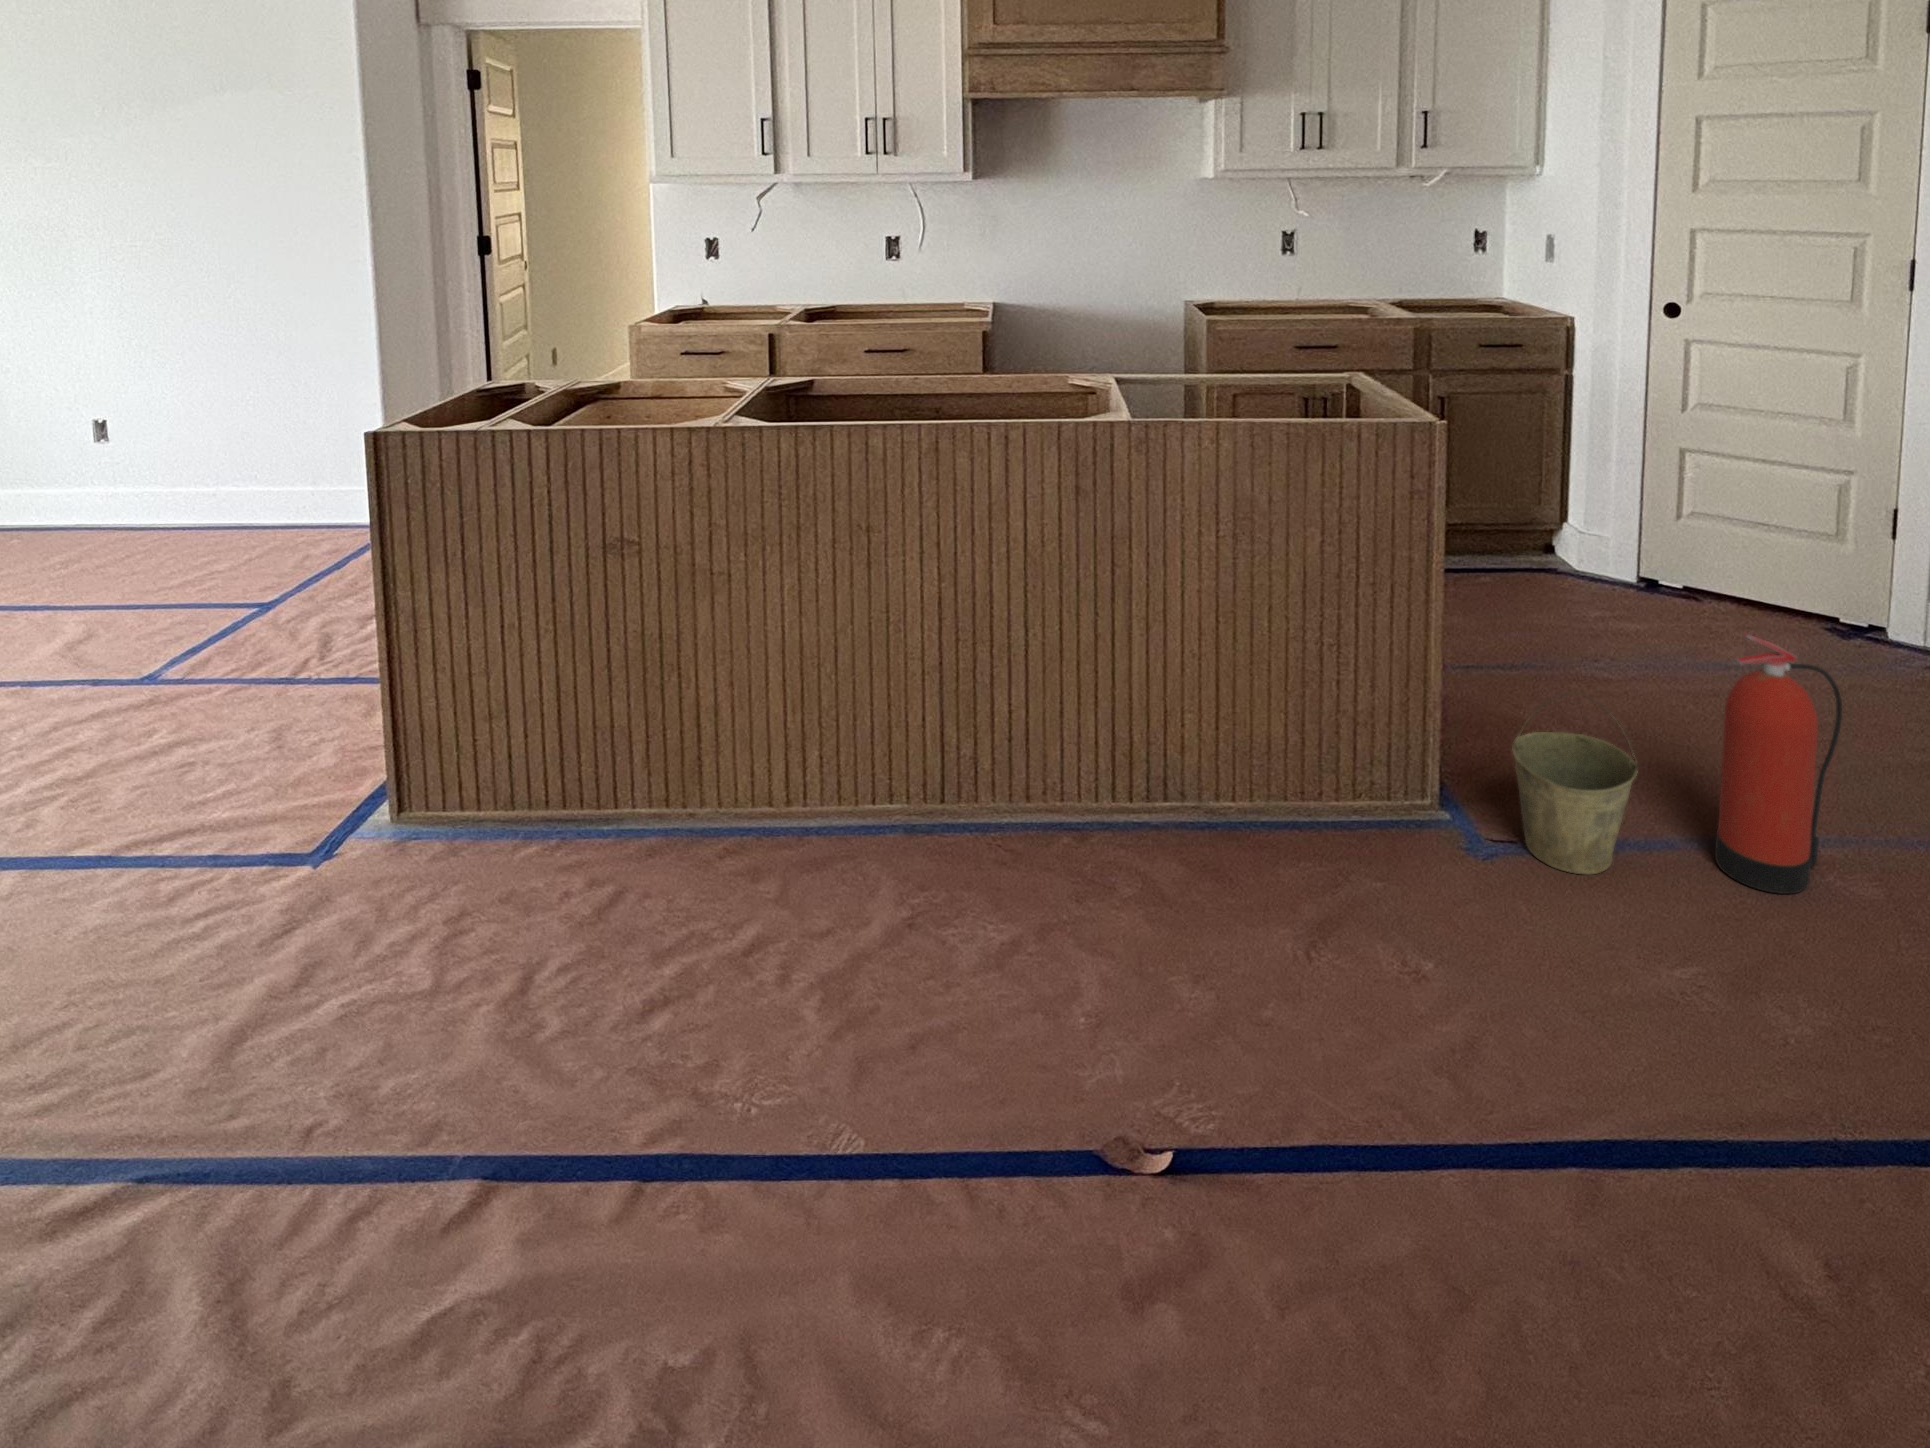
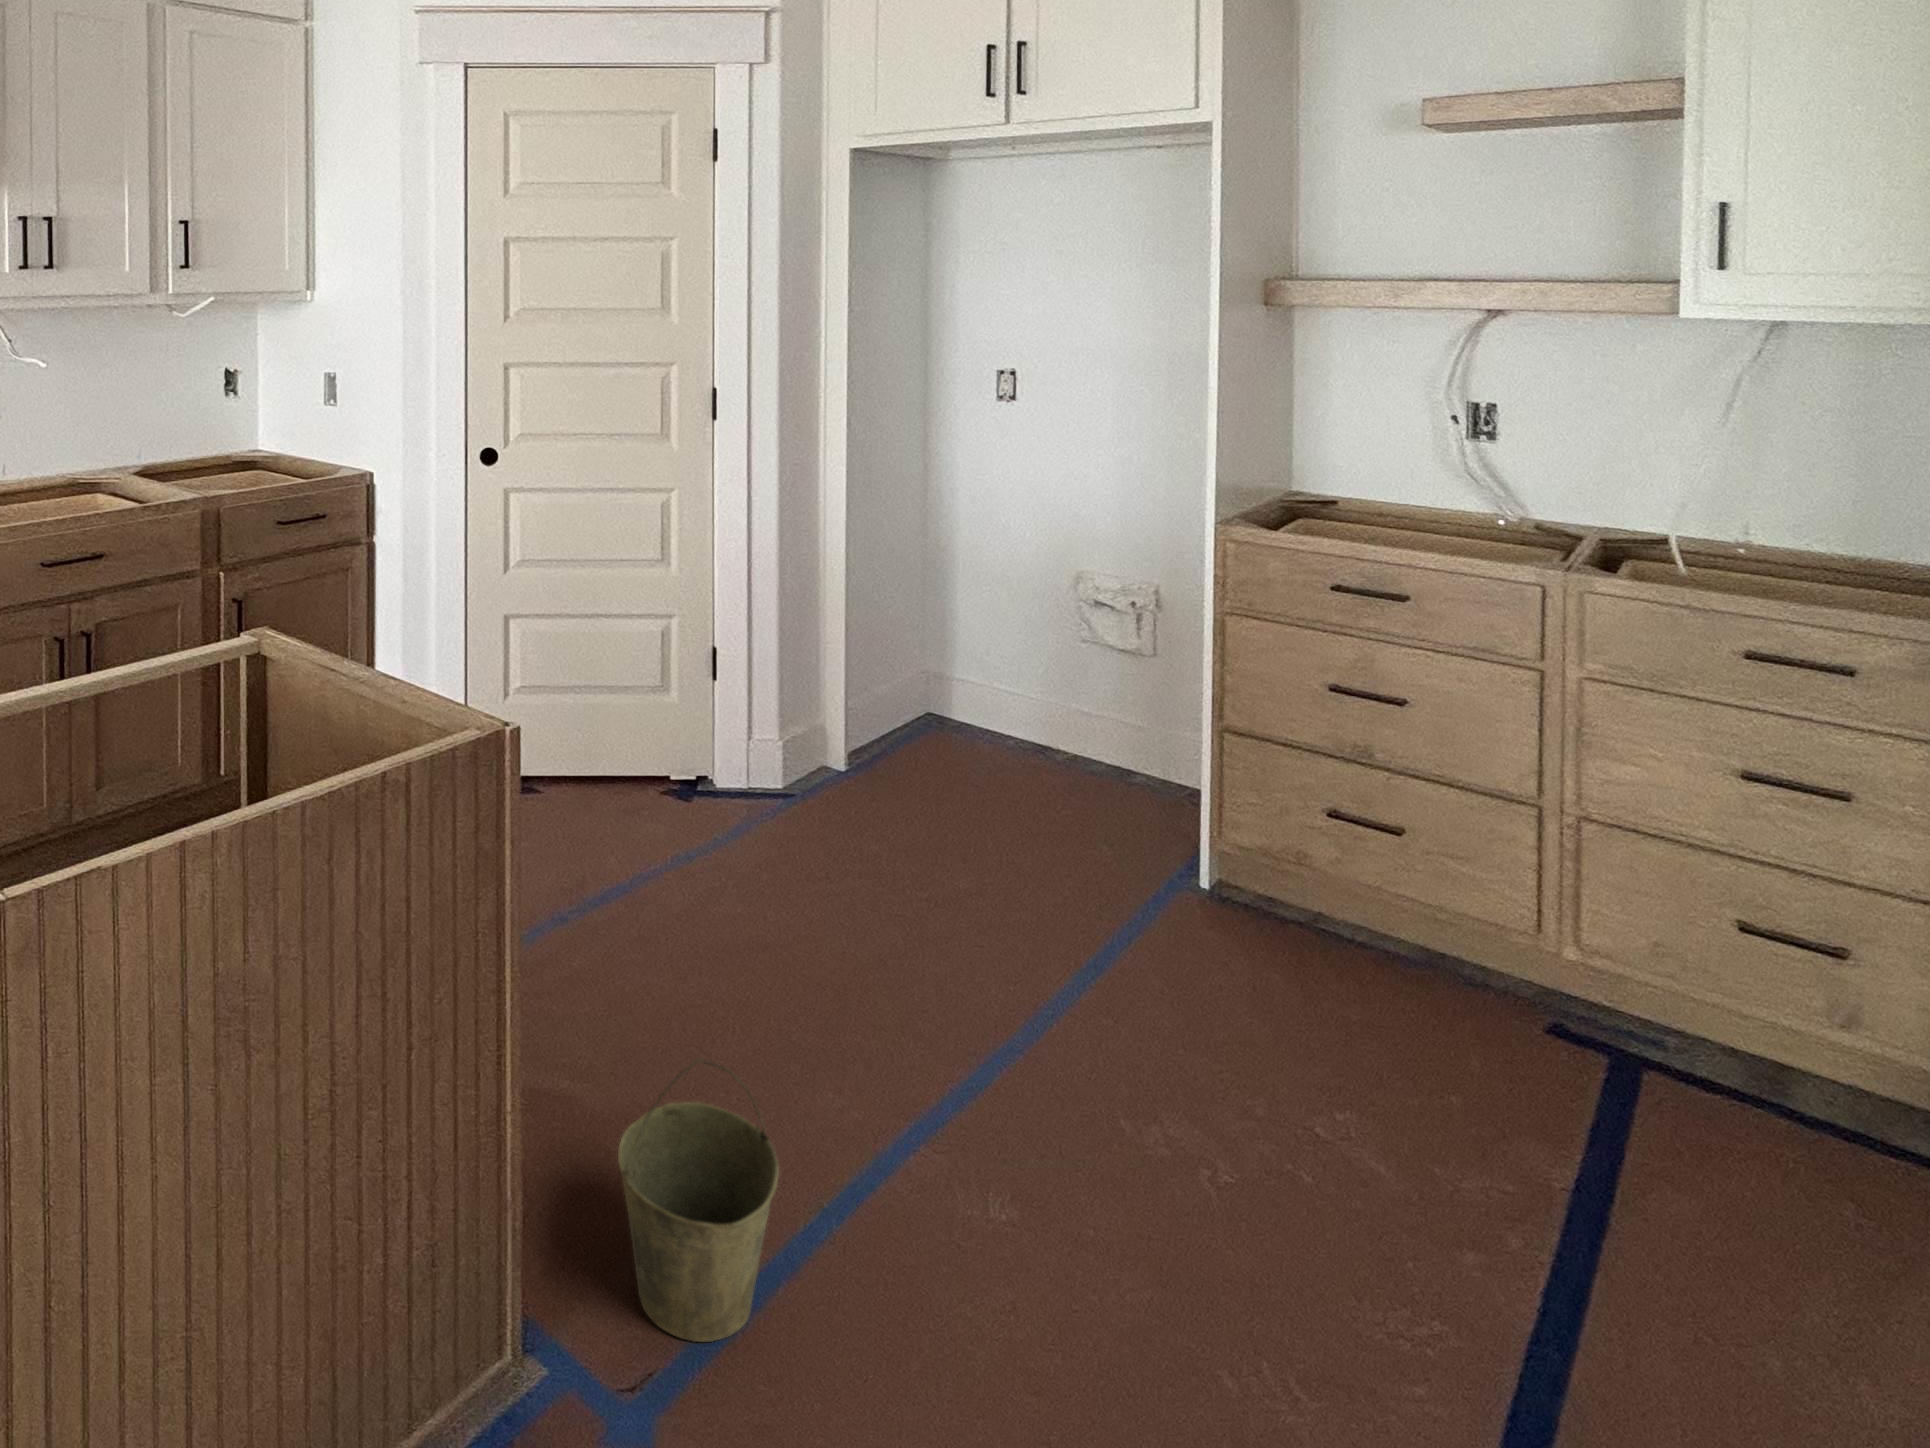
fire extinguisher: present [1715,633,1842,894] -> none [818,904,922,1233]

